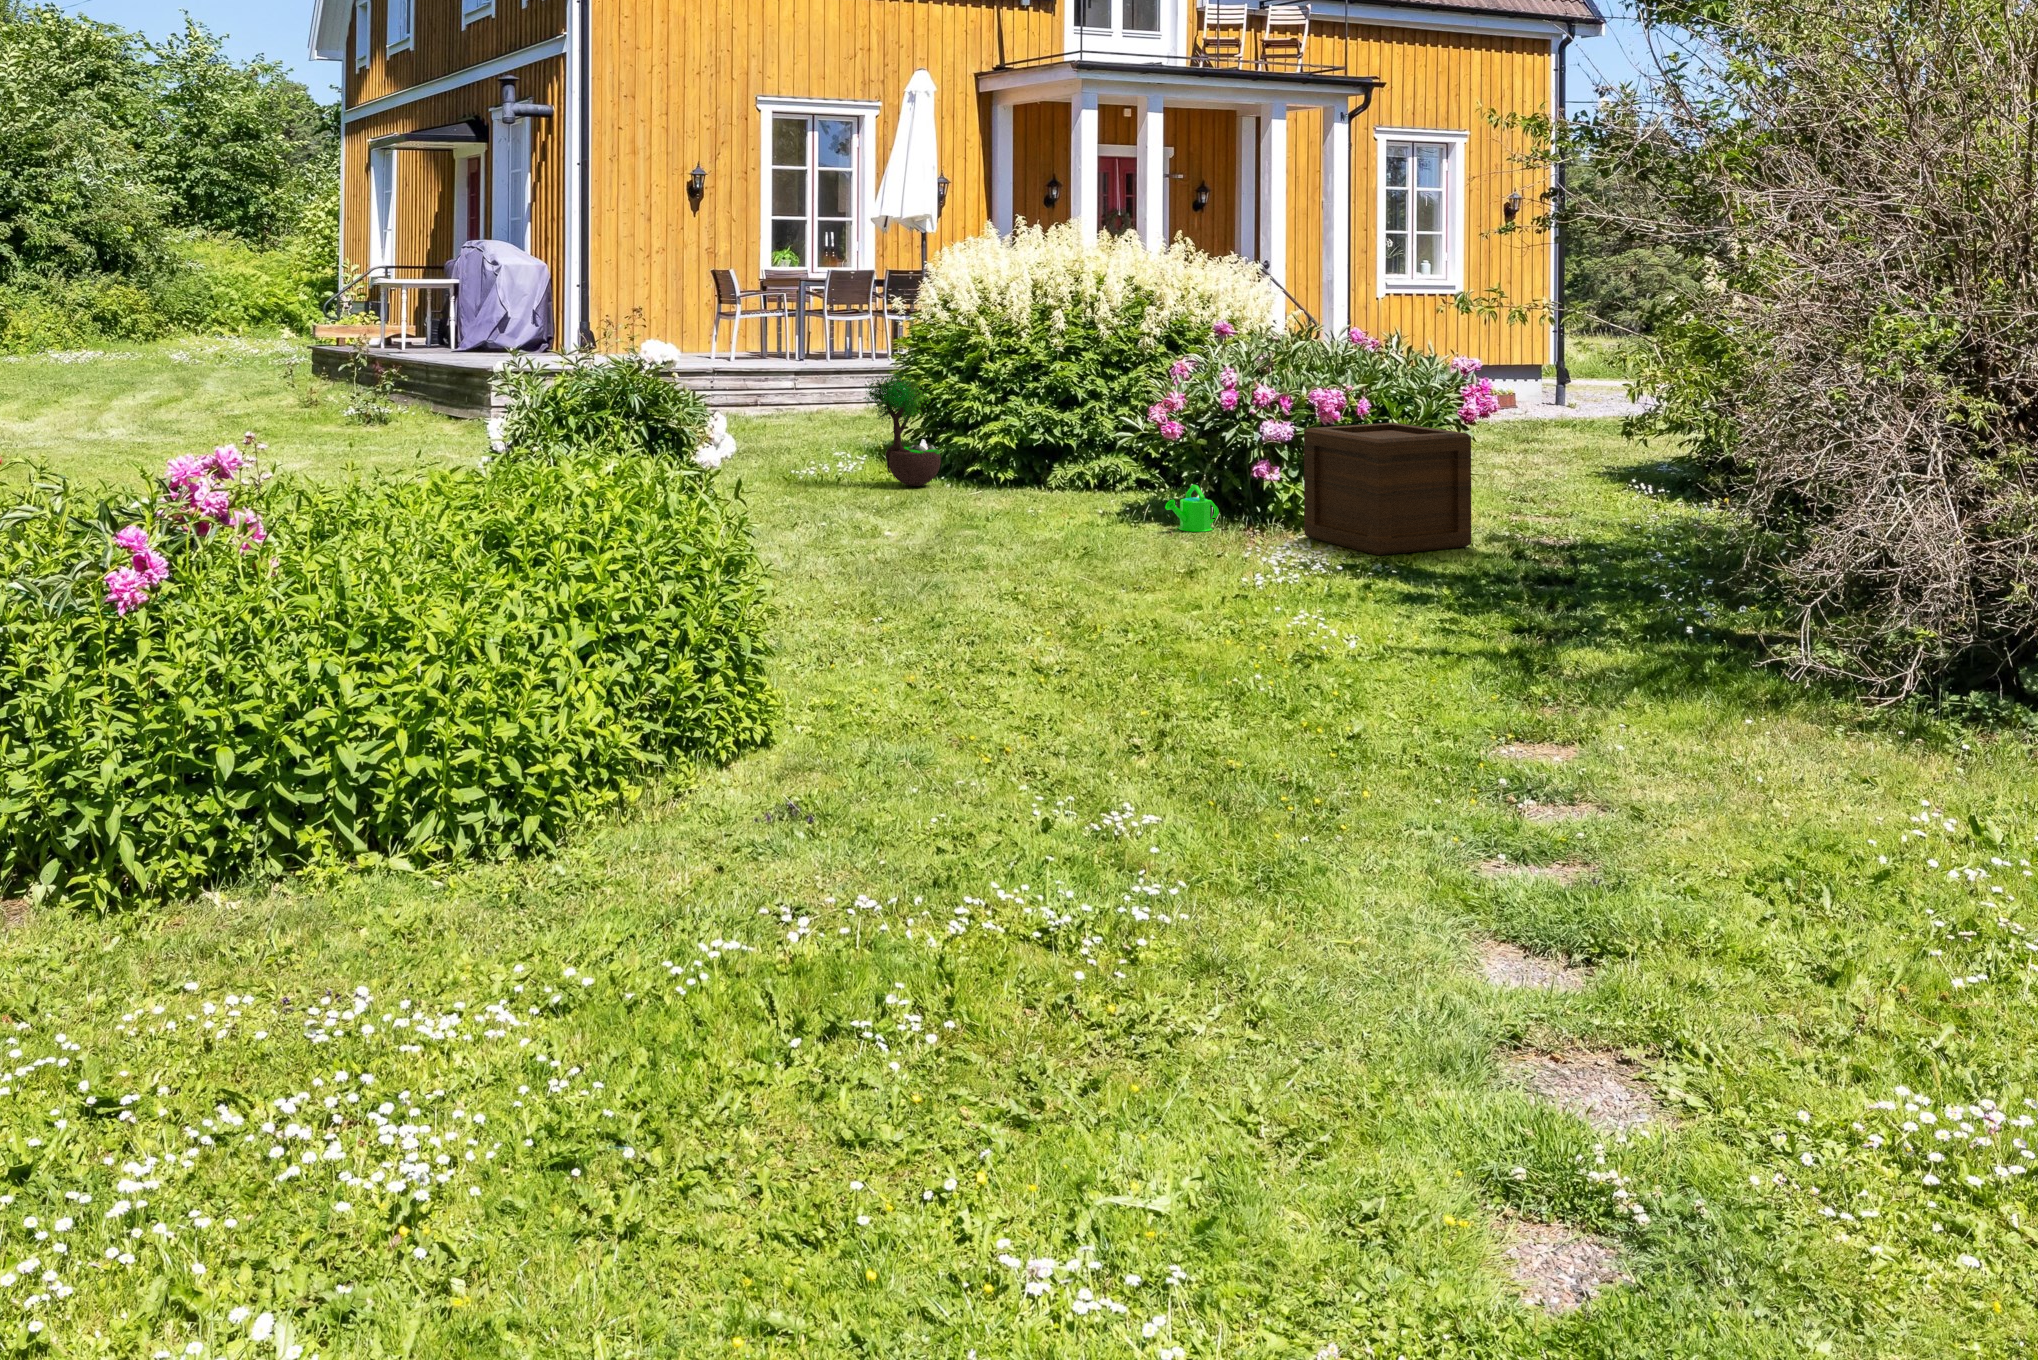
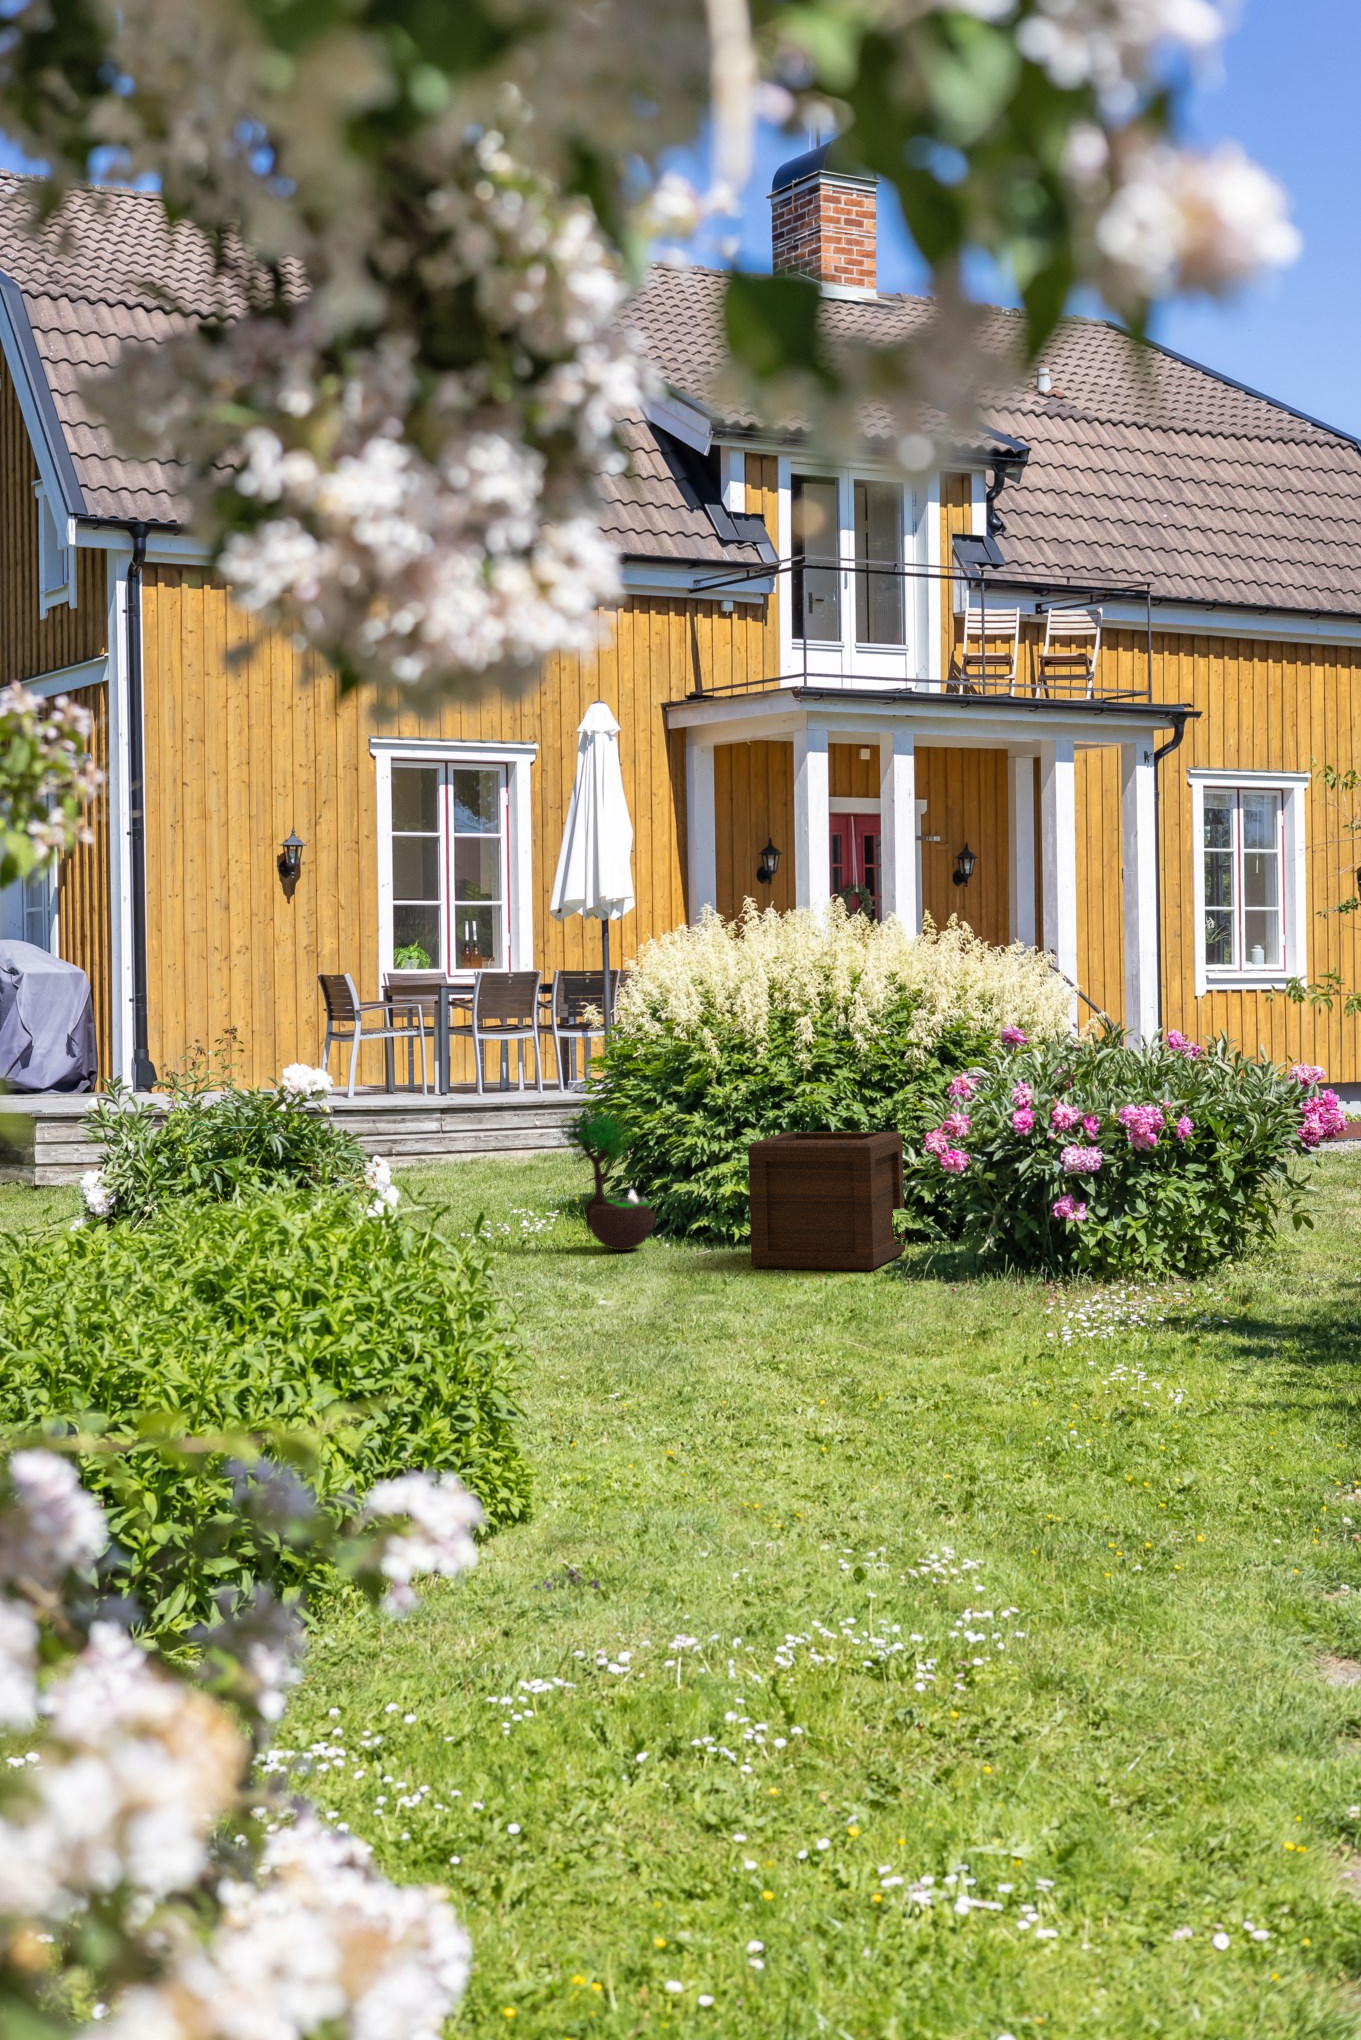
wooden crate: present [1304,423,1471,555] -> present [748,1132,905,1270]
watering can: present [1165,485,1219,532] -> none [947,1231,1012,1289]

